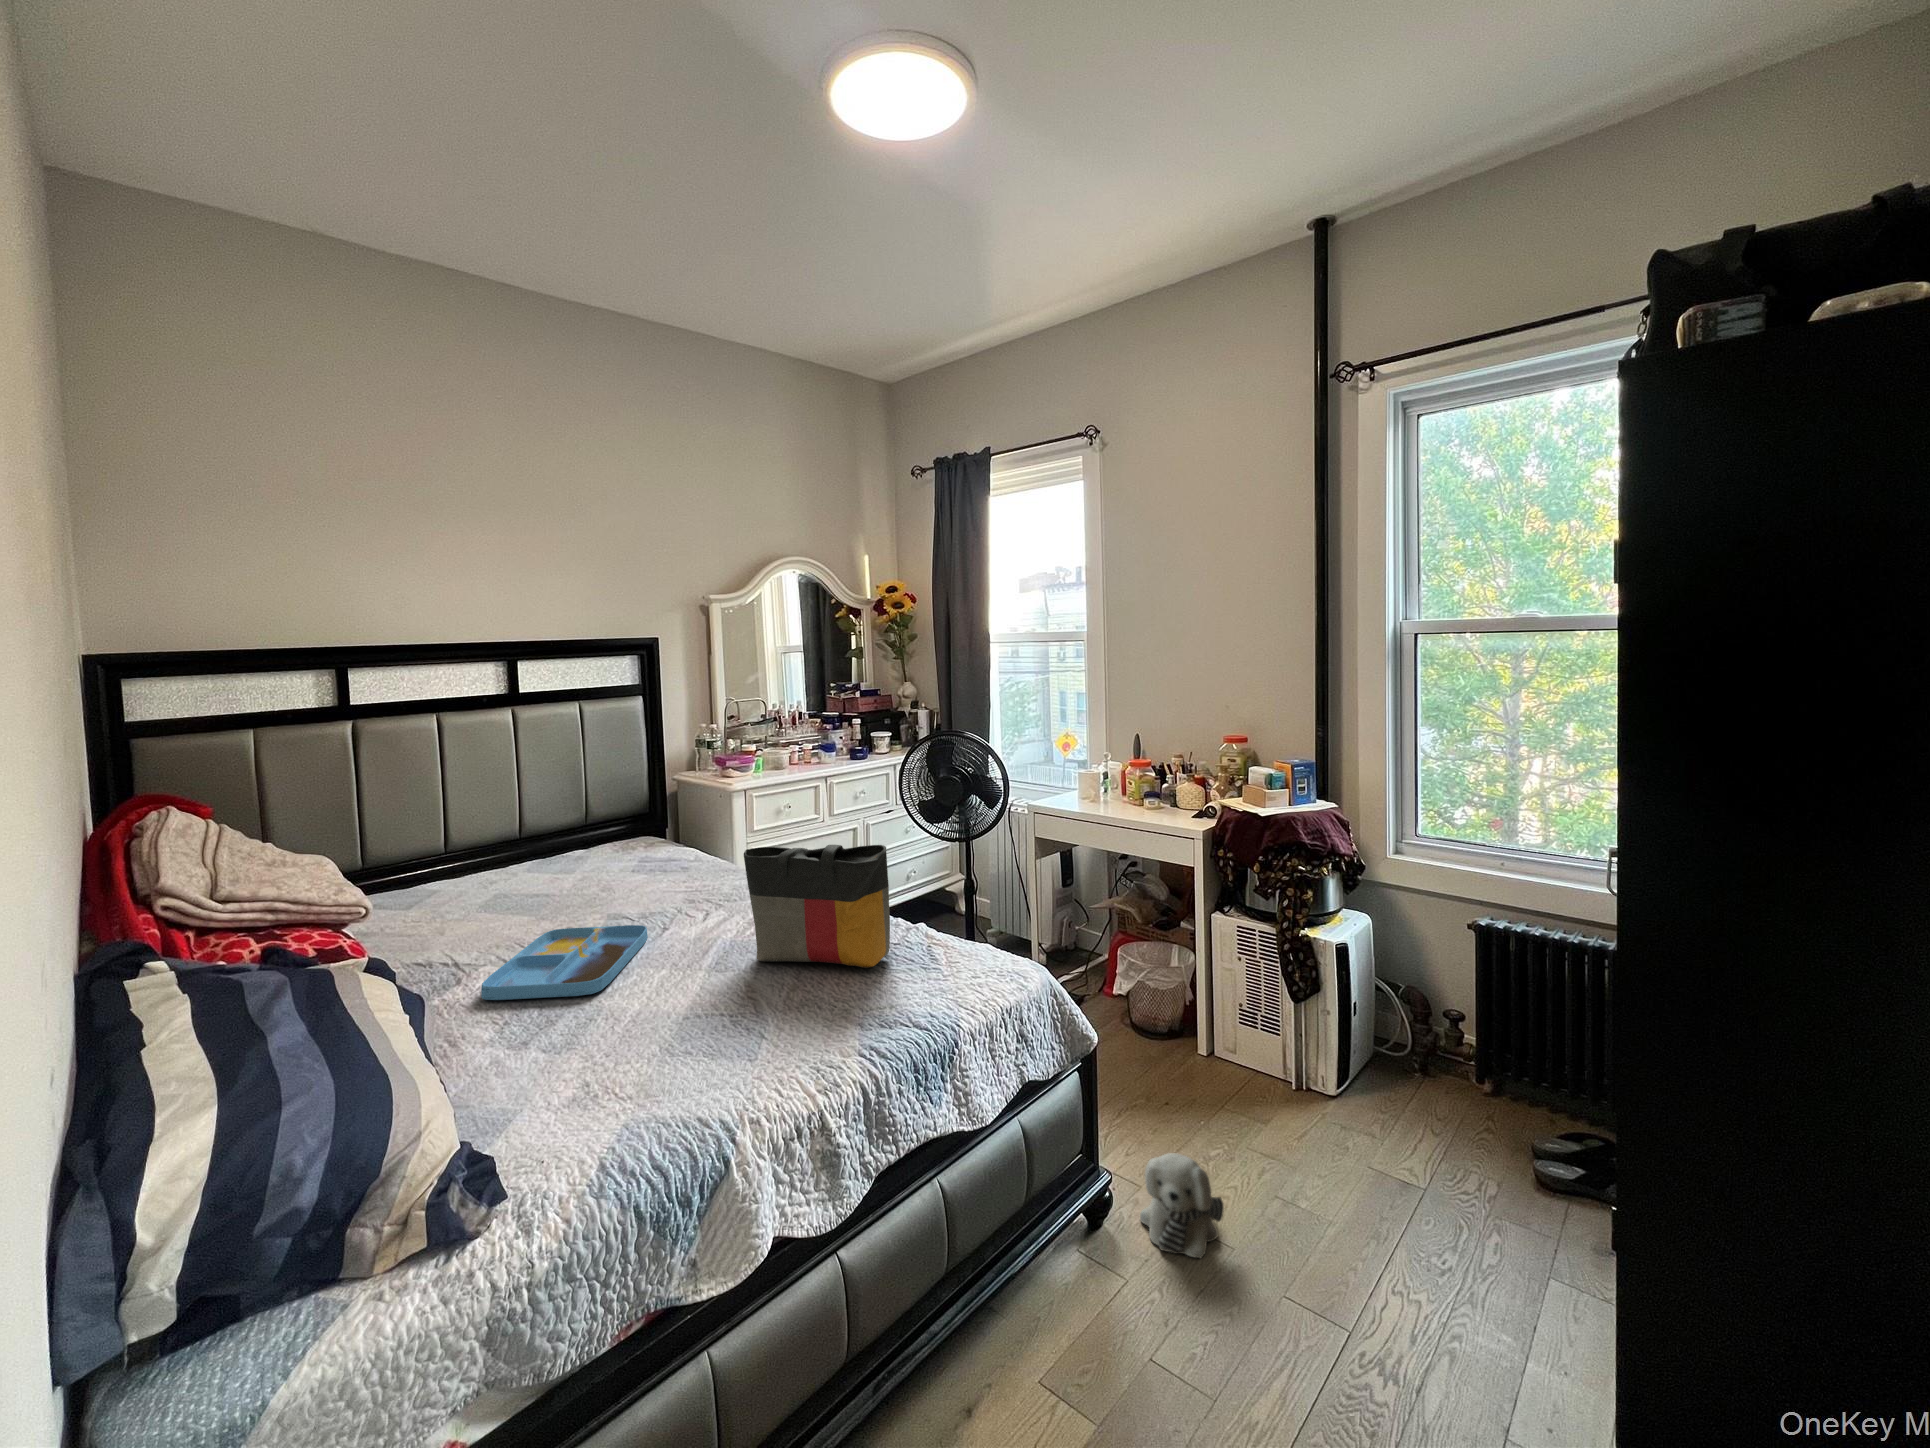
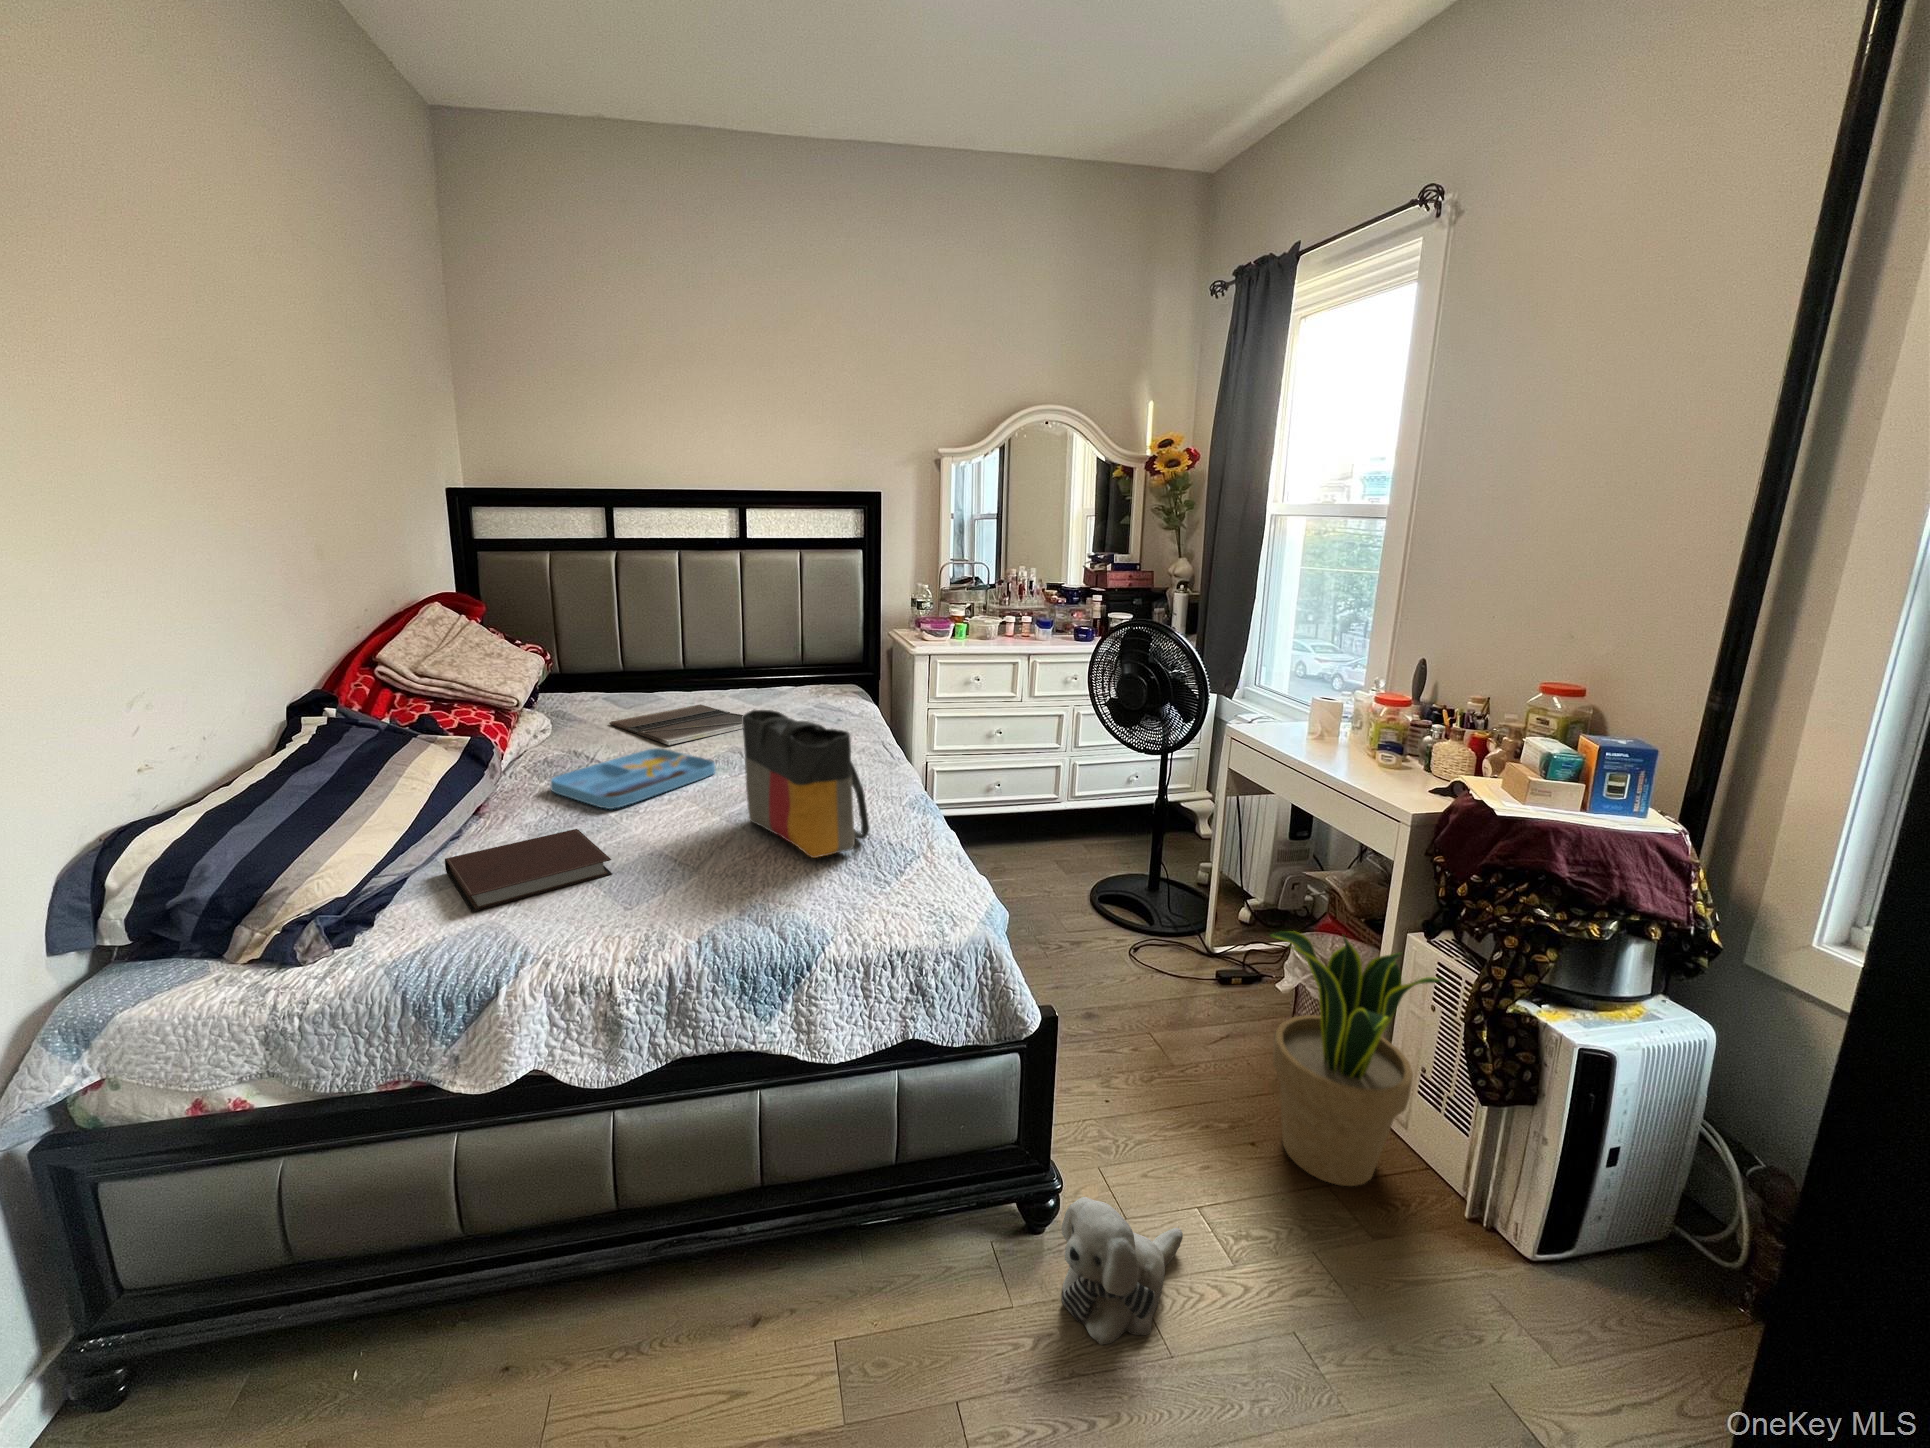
laptop: none [423,883,616,928] -> present [609,704,743,745]
potted plant: none [1153,919,1261,1101] -> present [1269,931,1444,1186]
notebook: none [504,1014,702,1115] -> present [445,829,612,912]

